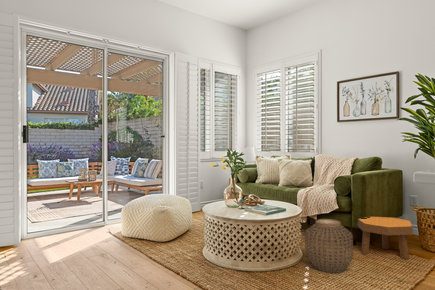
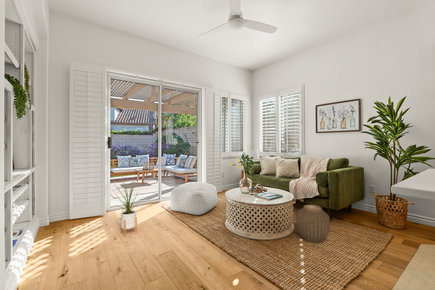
house plant: none [23,185,76,276] -> present [119,182,137,237]
footstool: present [357,217,413,259] -> none [331,201,372,233]

